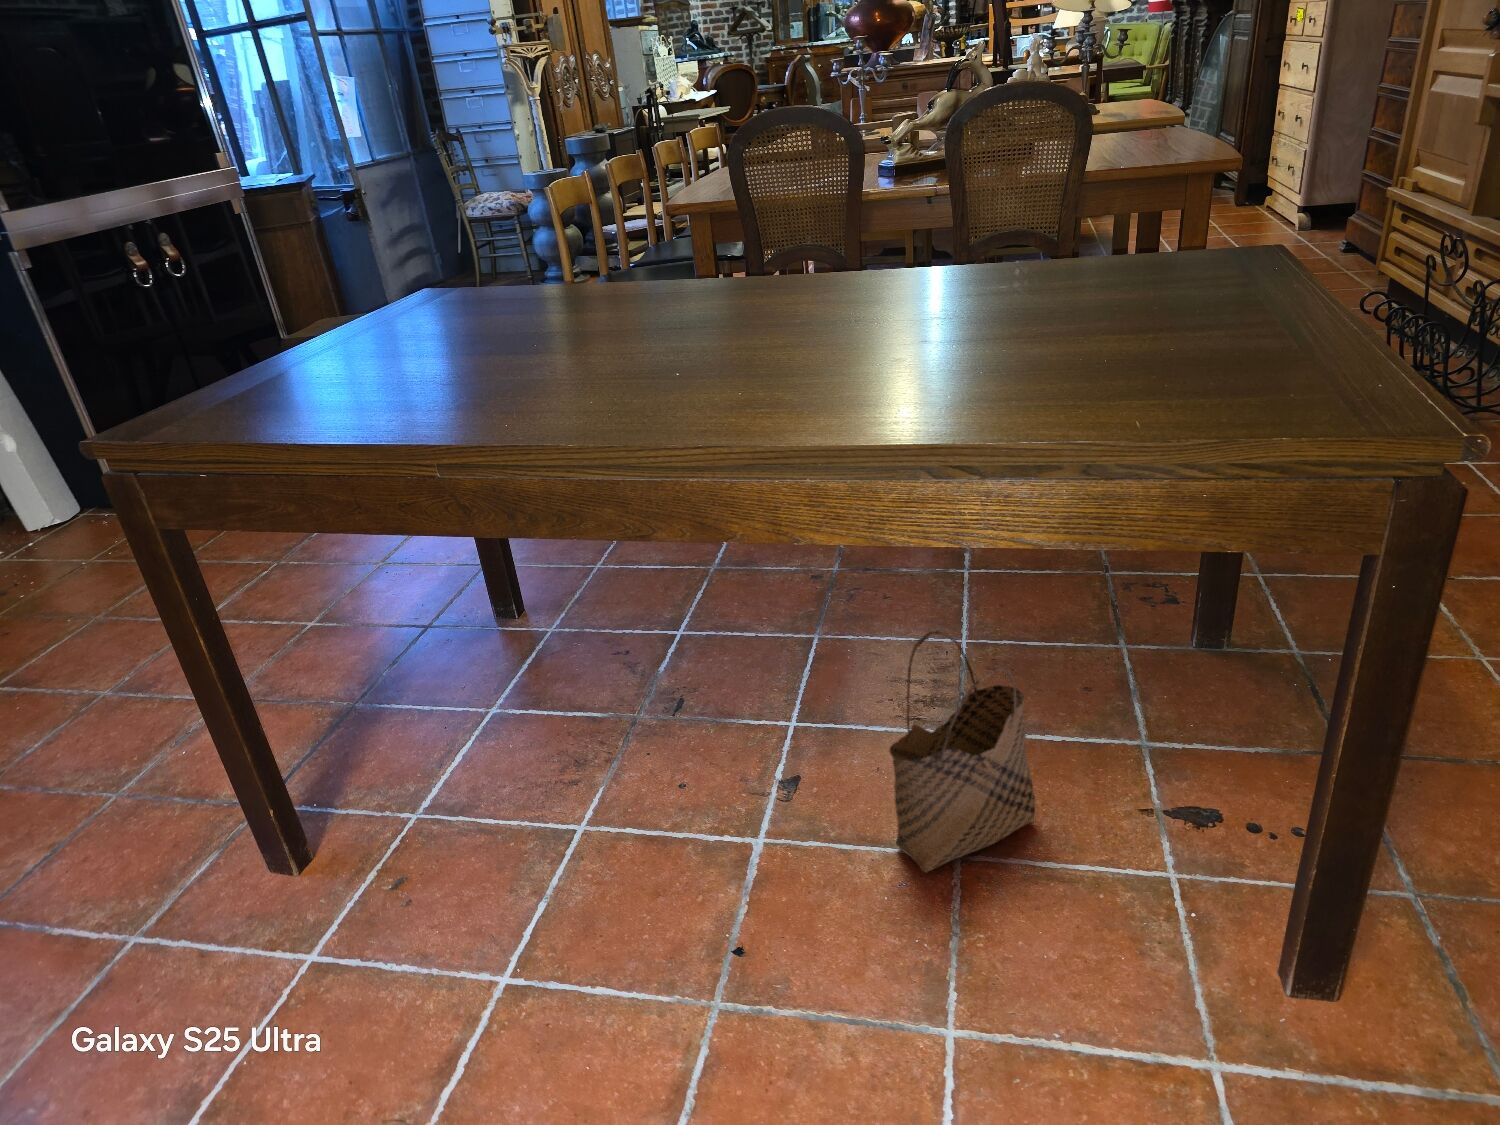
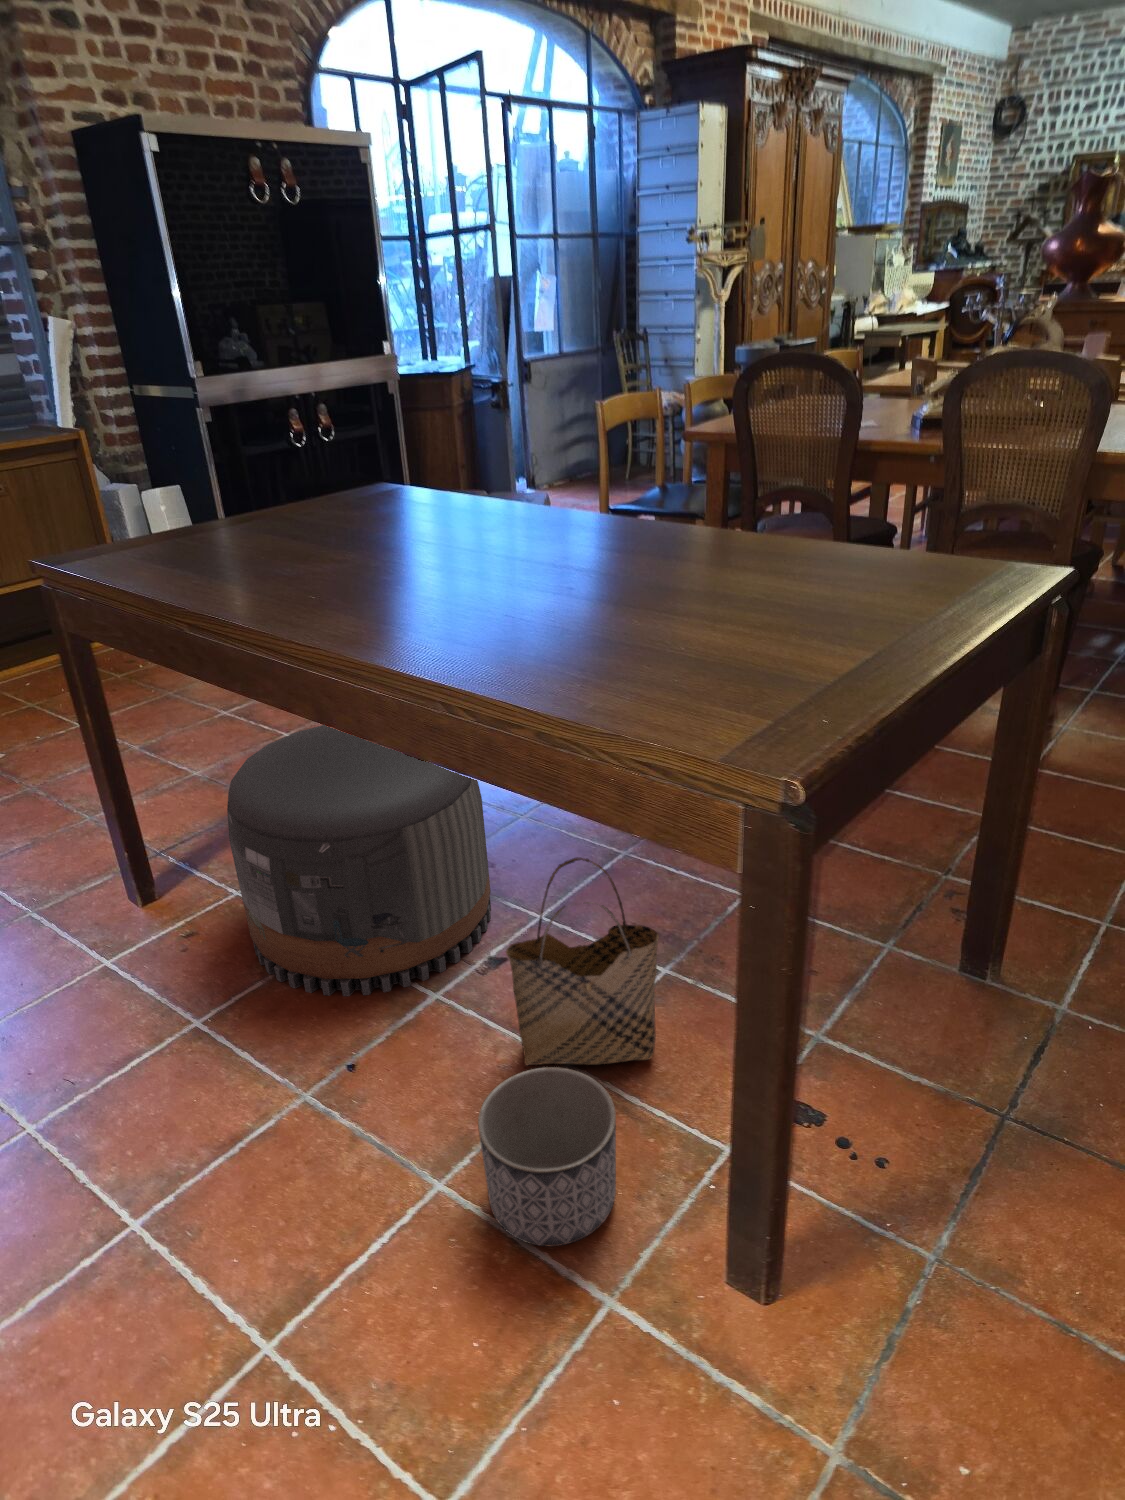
pouf: none [430,547,753,894] -> present [227,725,491,996]
planter: none [1000,849,1163,1047] -> present [478,1067,616,1246]

